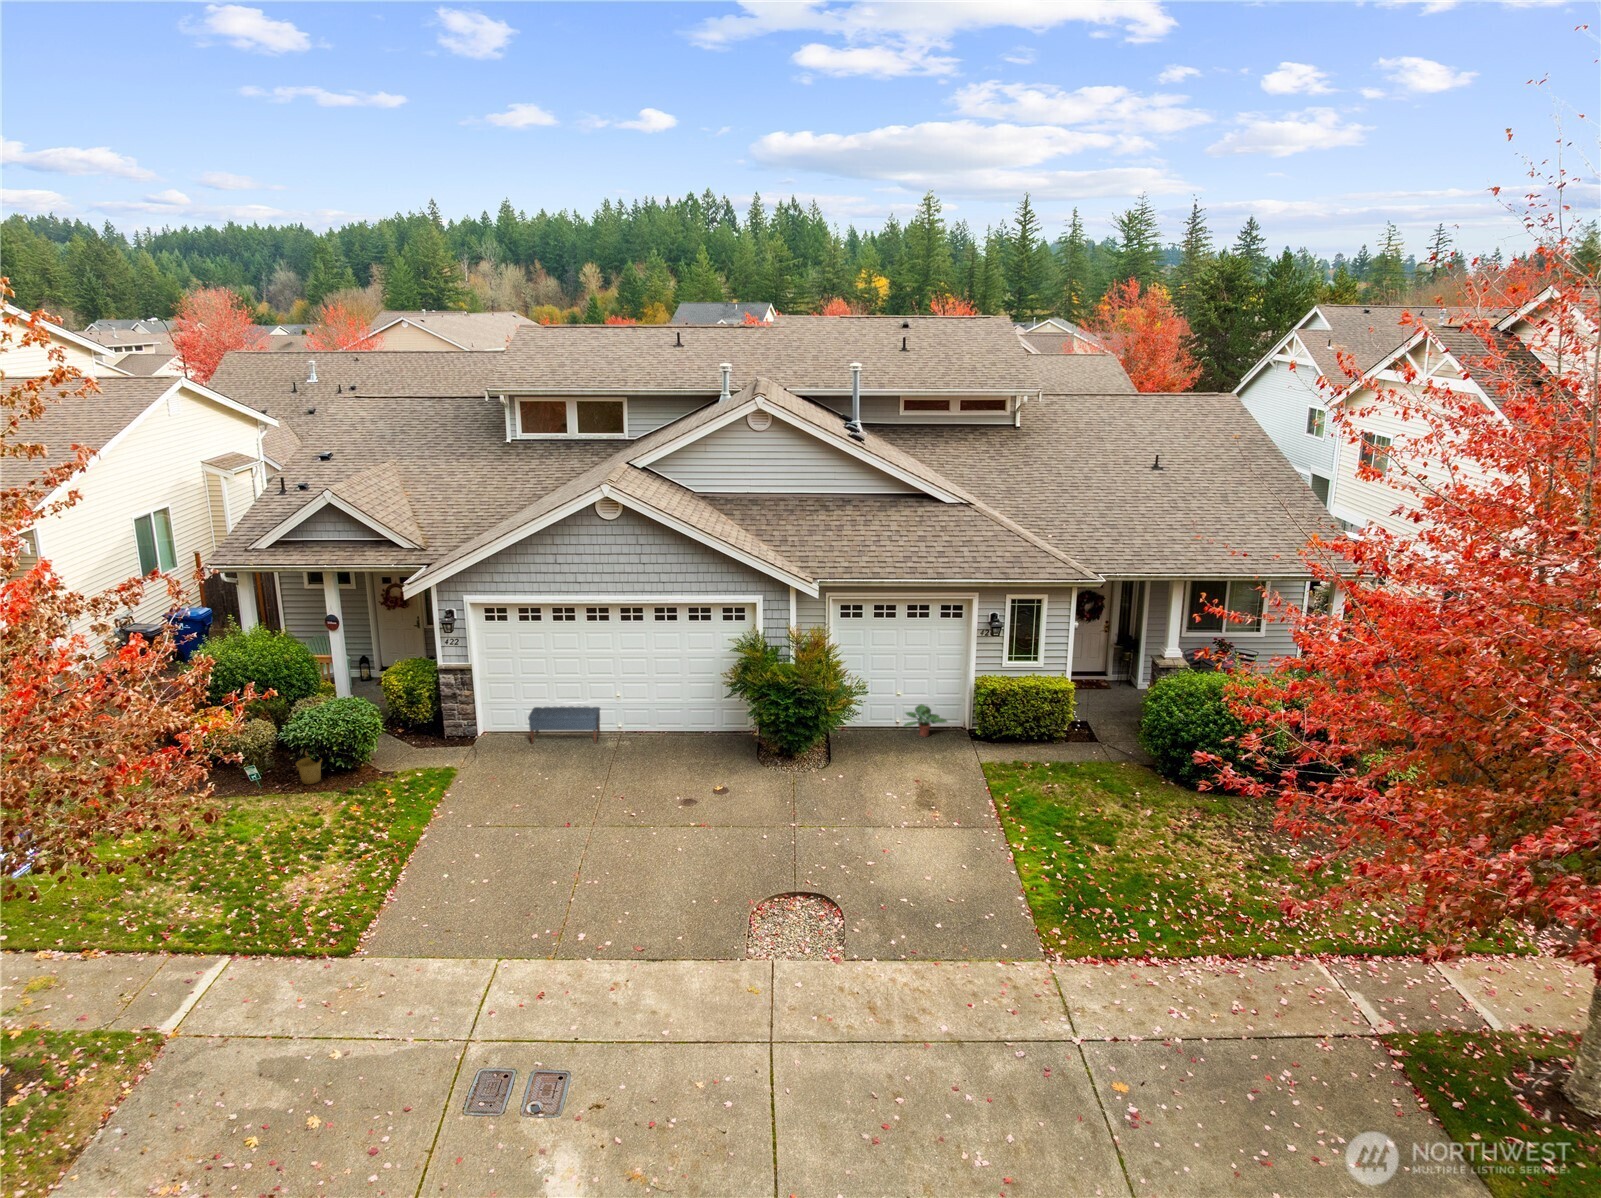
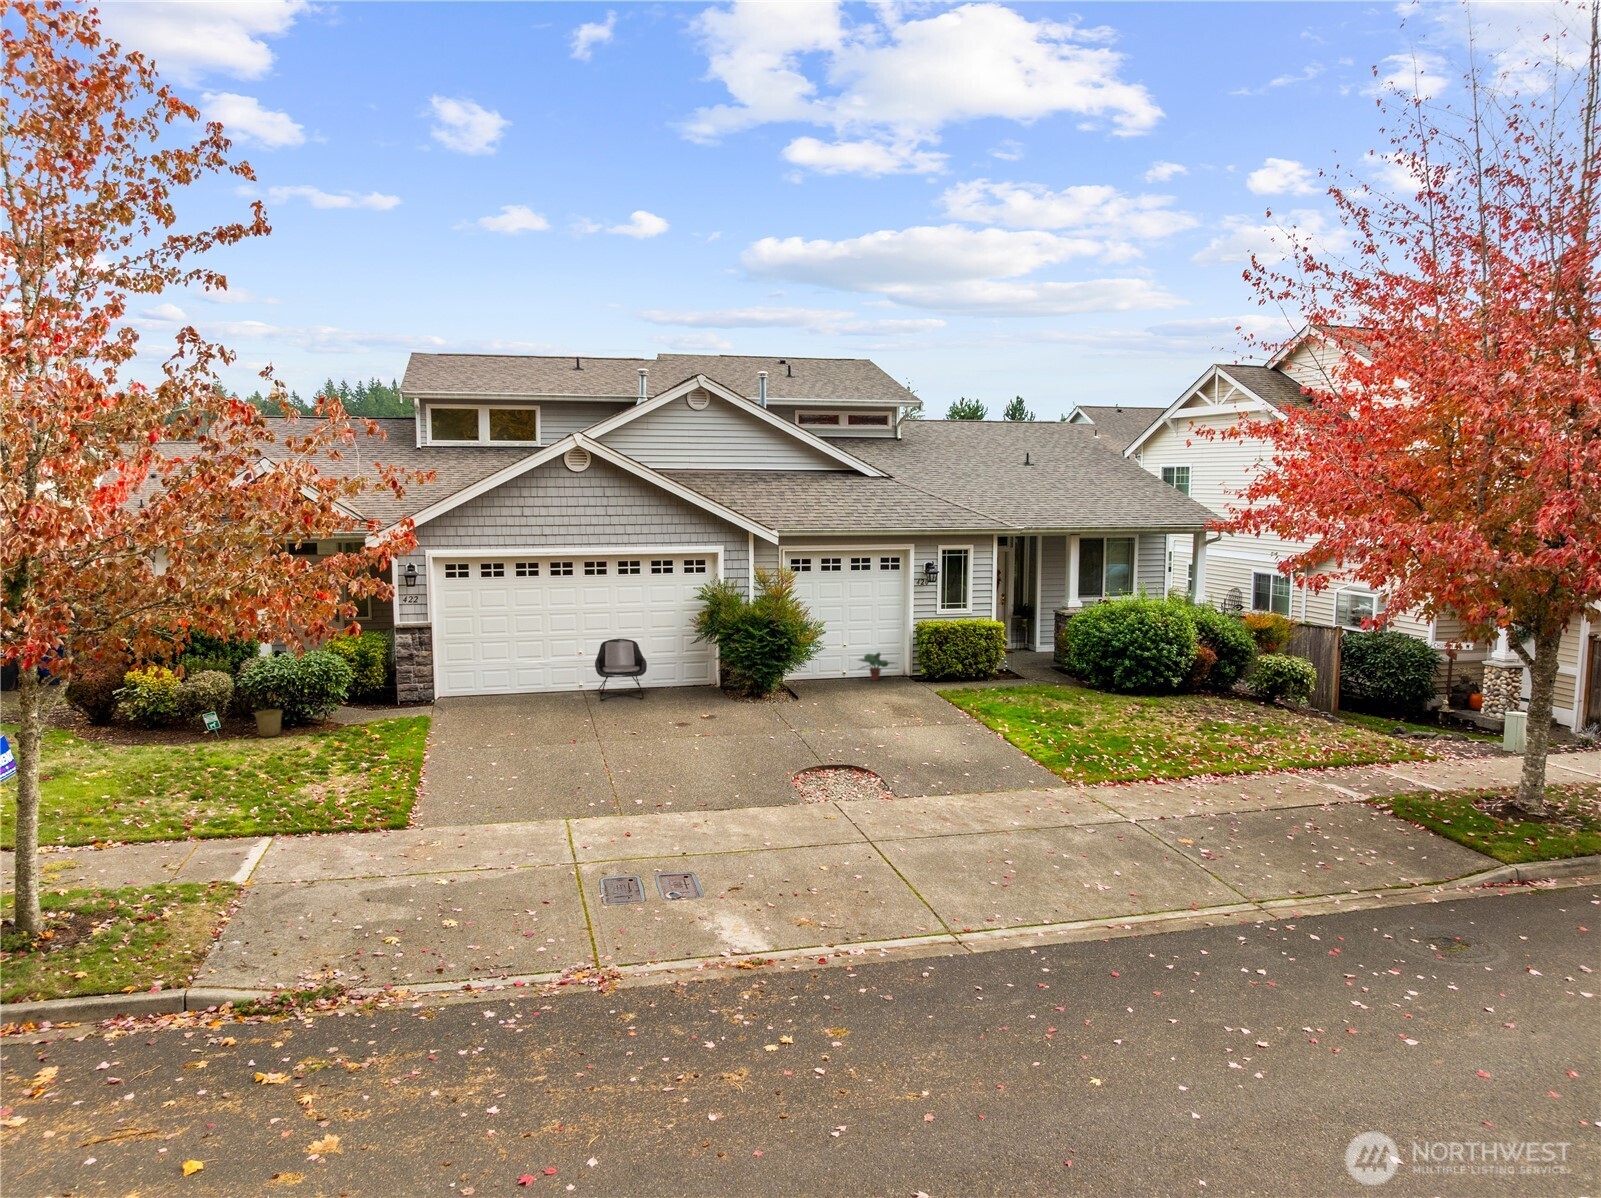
lounge chair: none [624,684,676,752] -> present [595,639,647,701]
bench: present [528,706,600,744] -> none [493,664,565,702]

